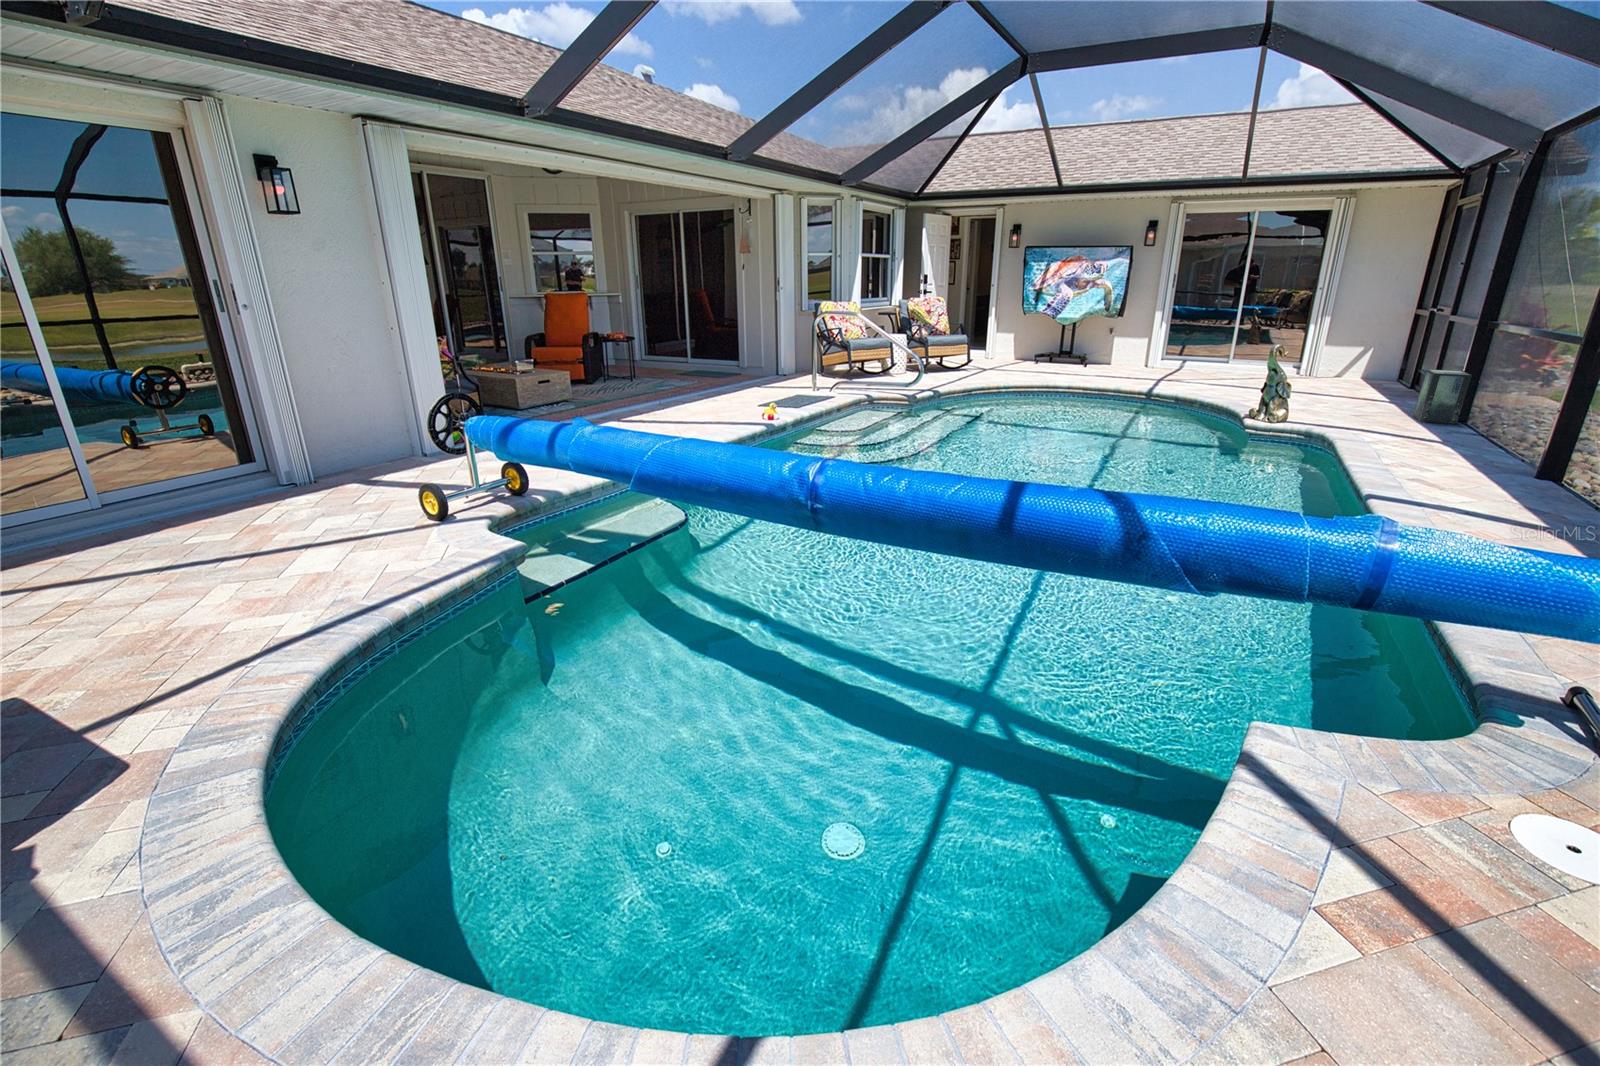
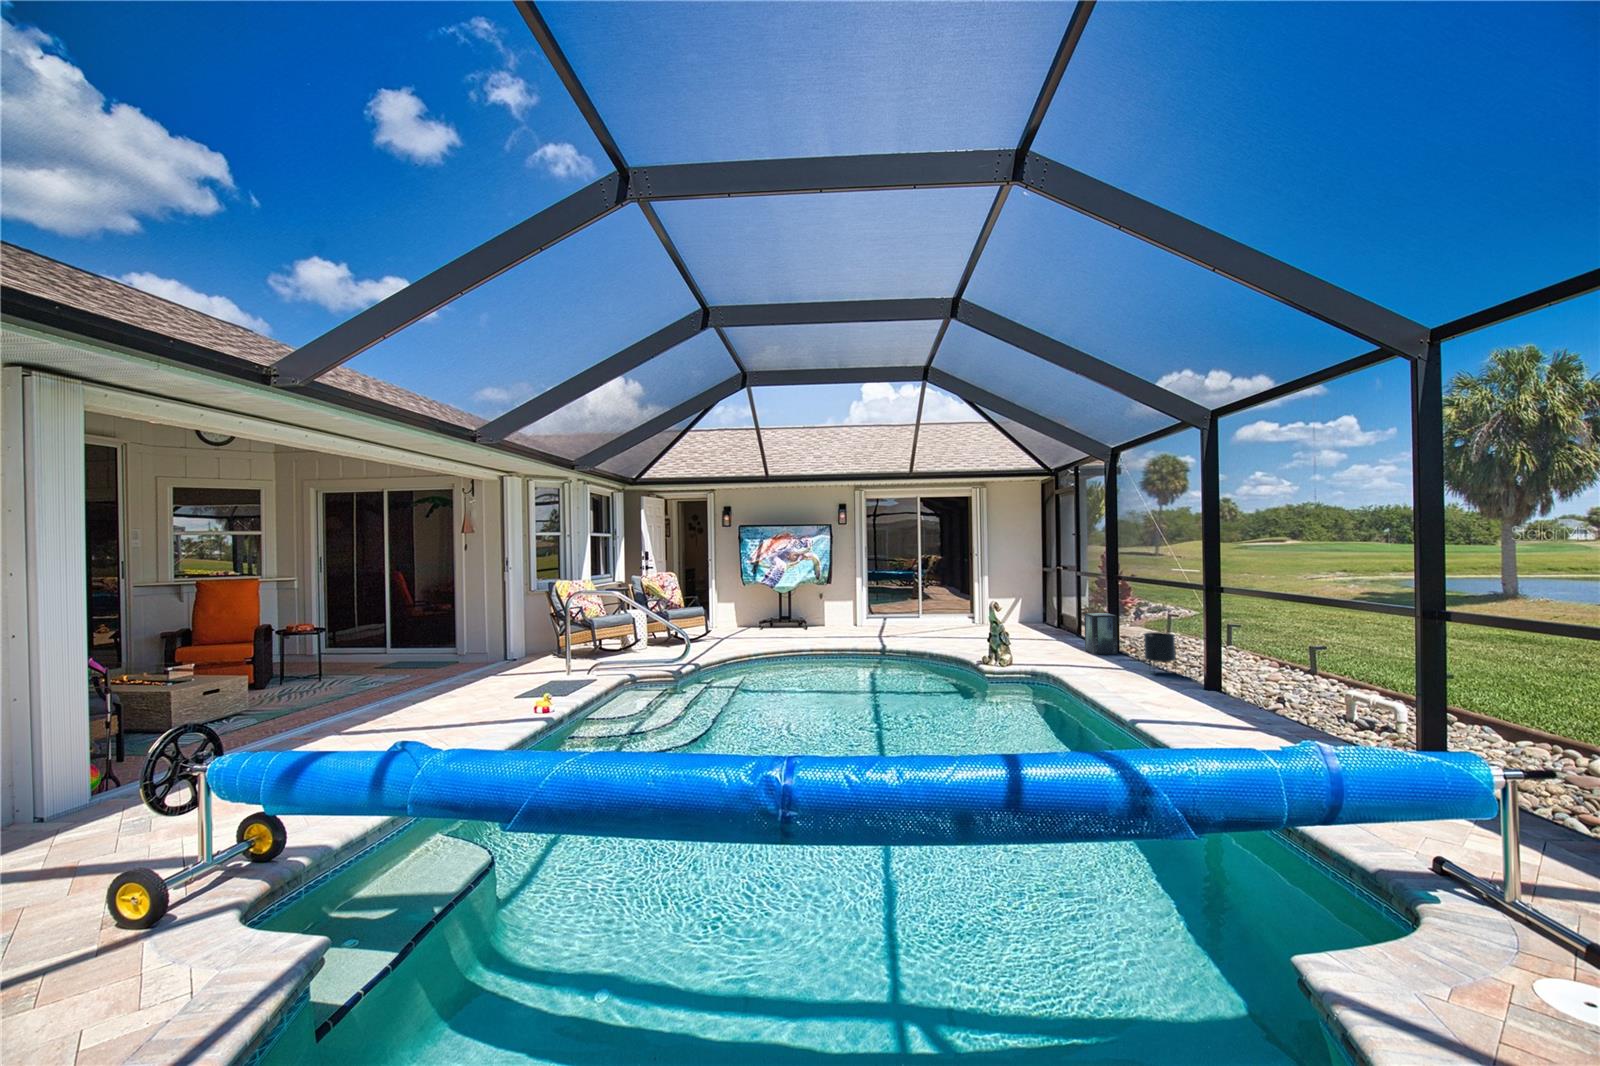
planter: none [1472,400,1529,455] -> present [1144,632,1176,662]

